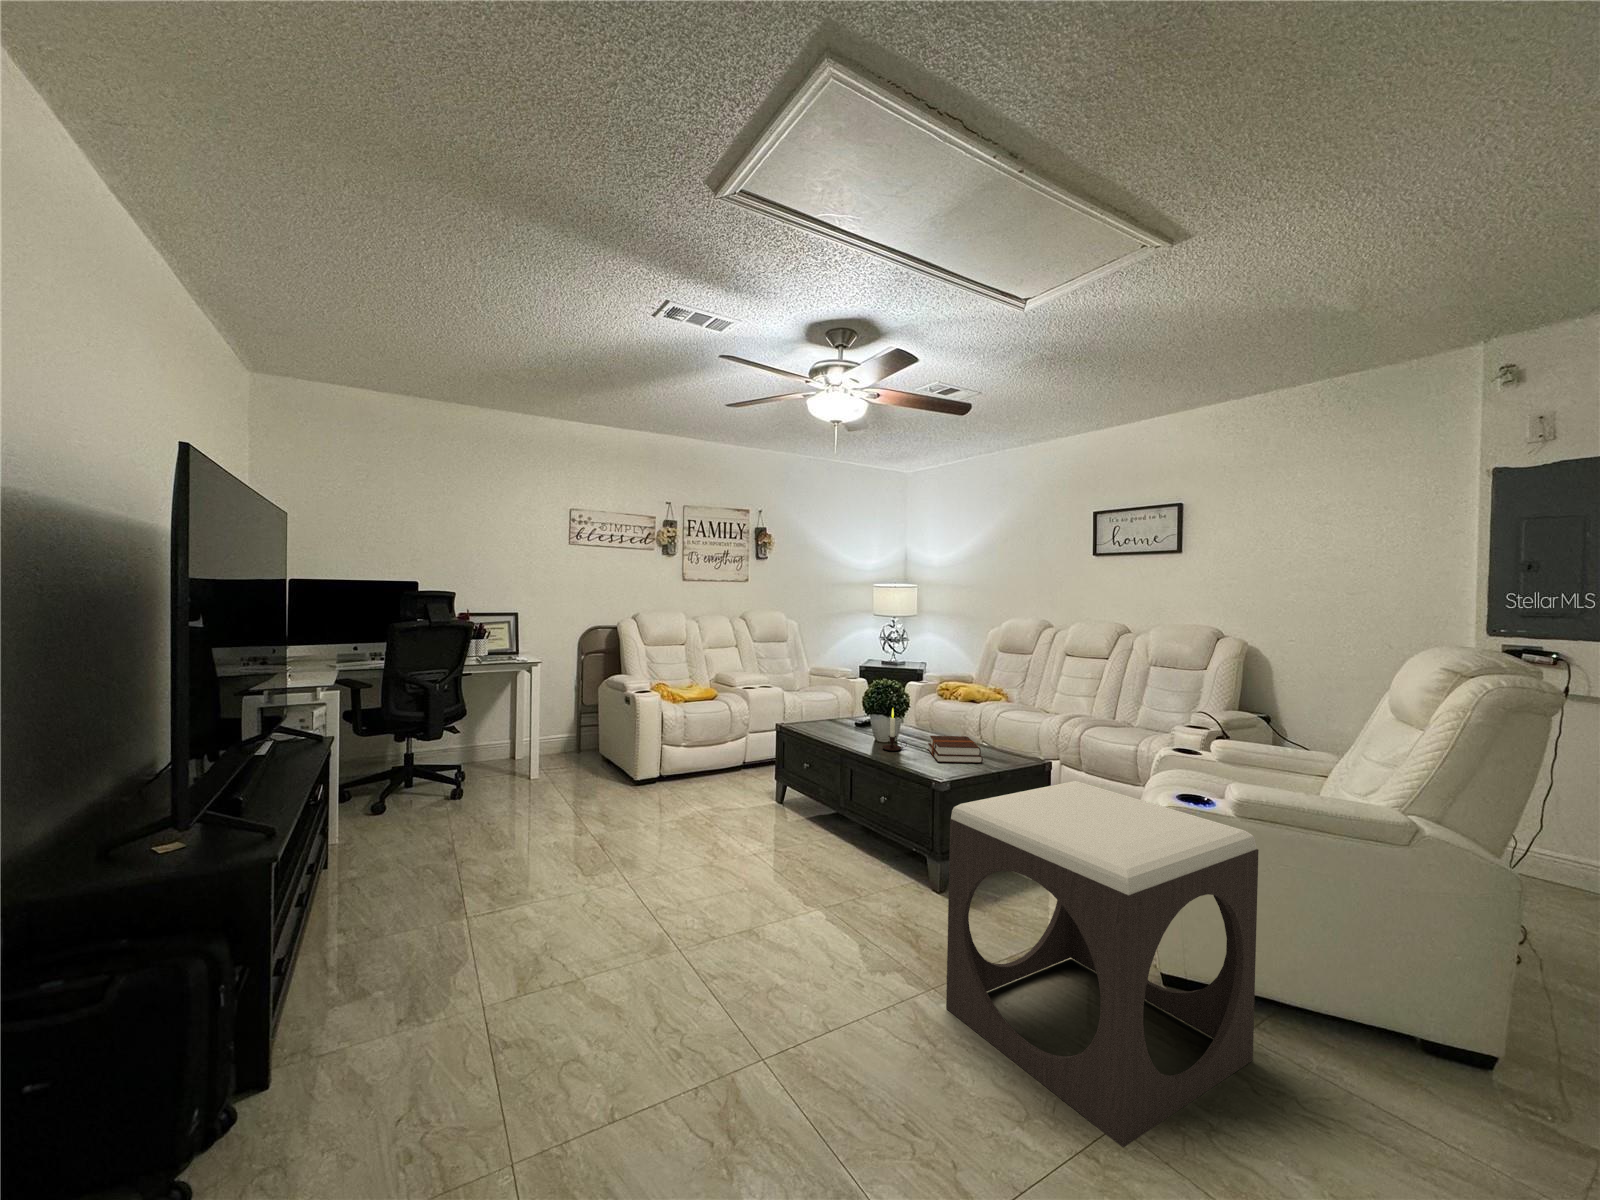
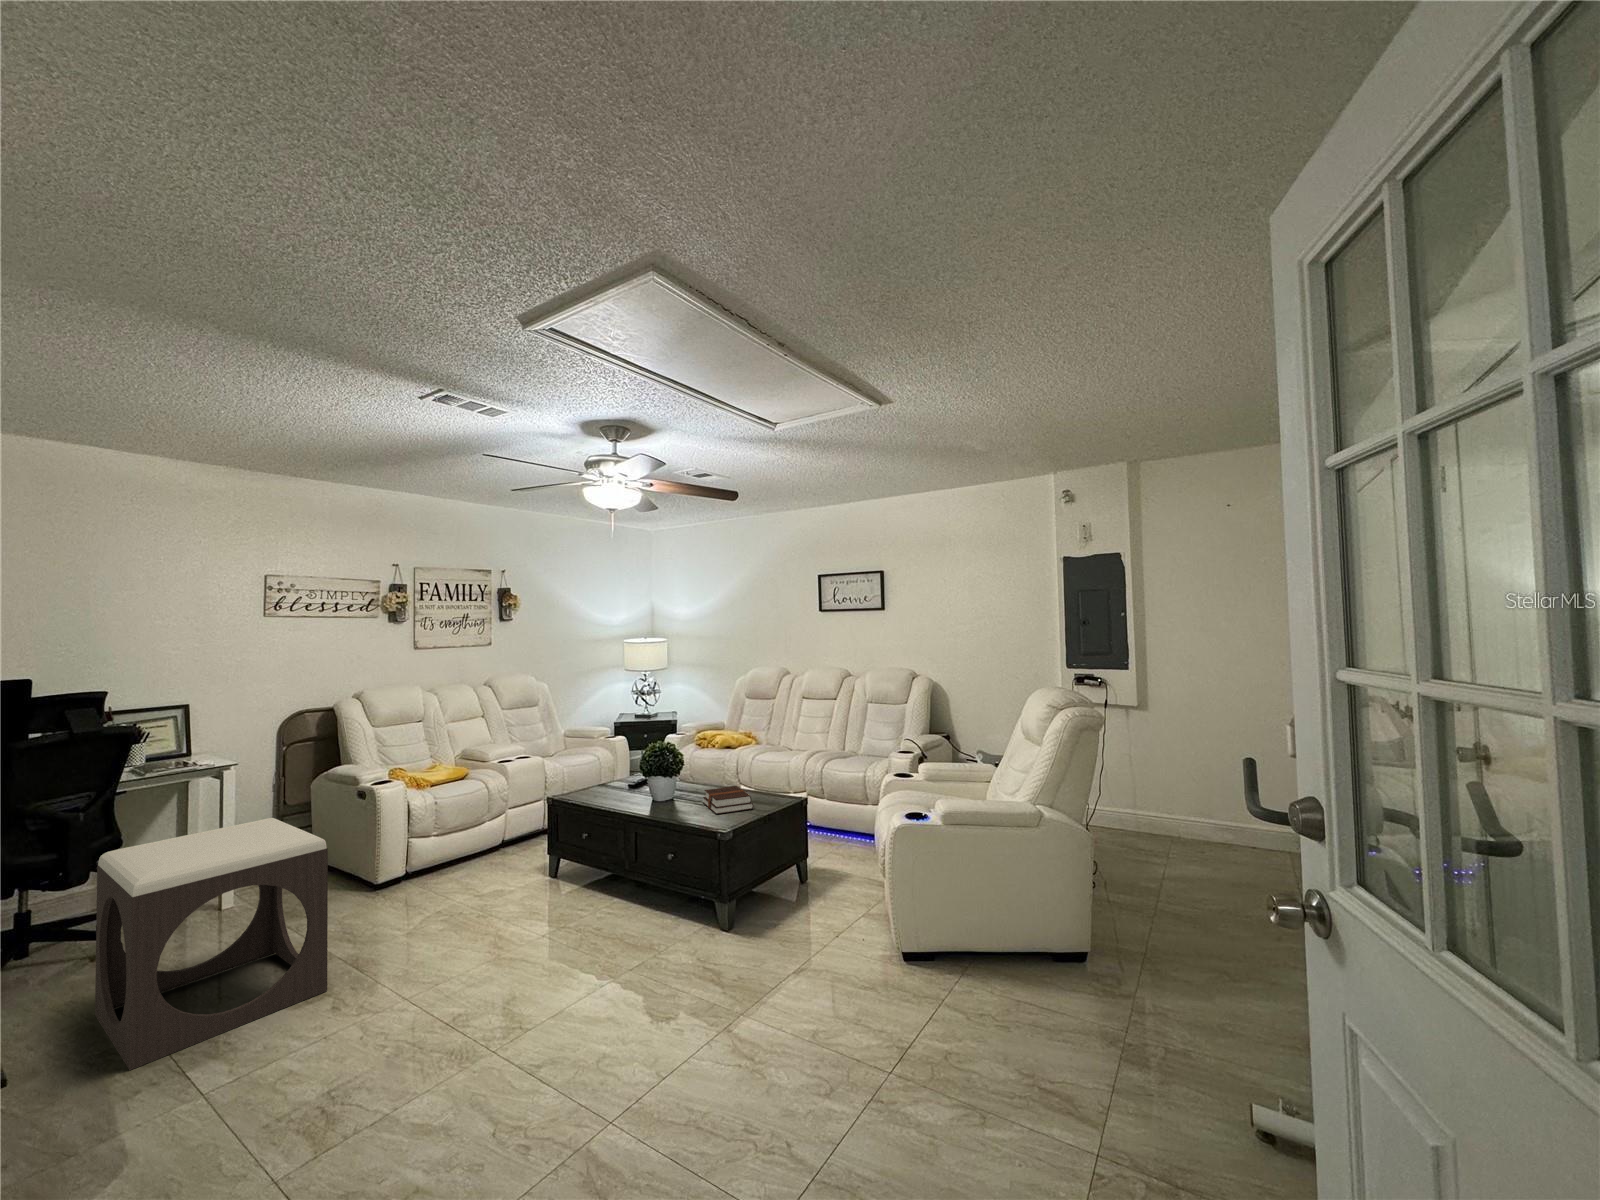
candle: present [882,709,907,751] -> none [662,769,685,809]
footstool: present [946,781,1259,1147] -> present [95,818,328,1070]

